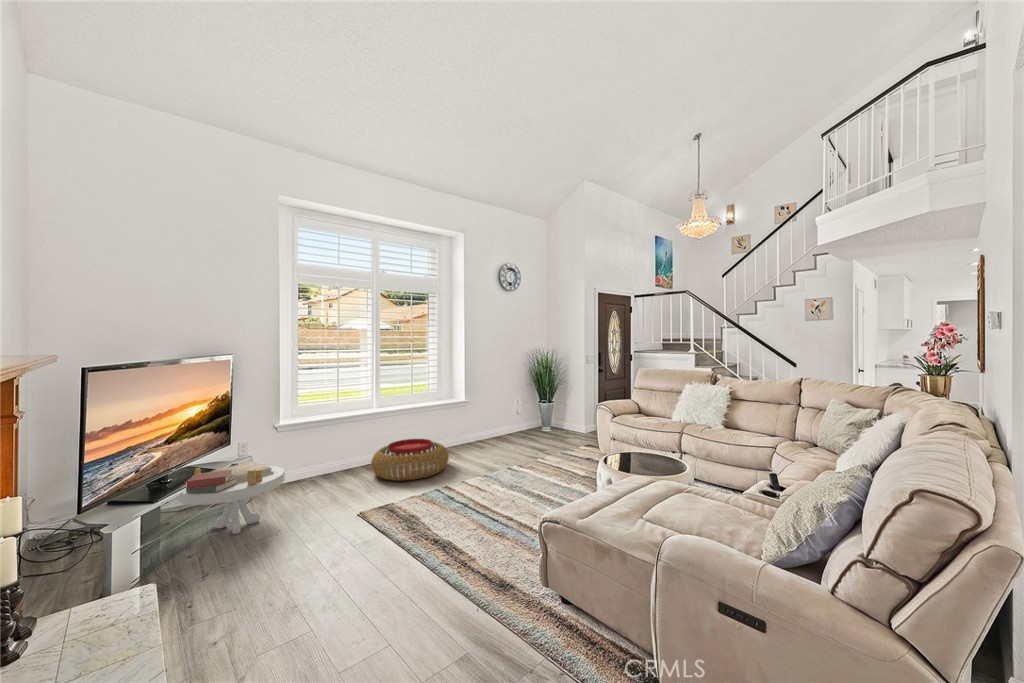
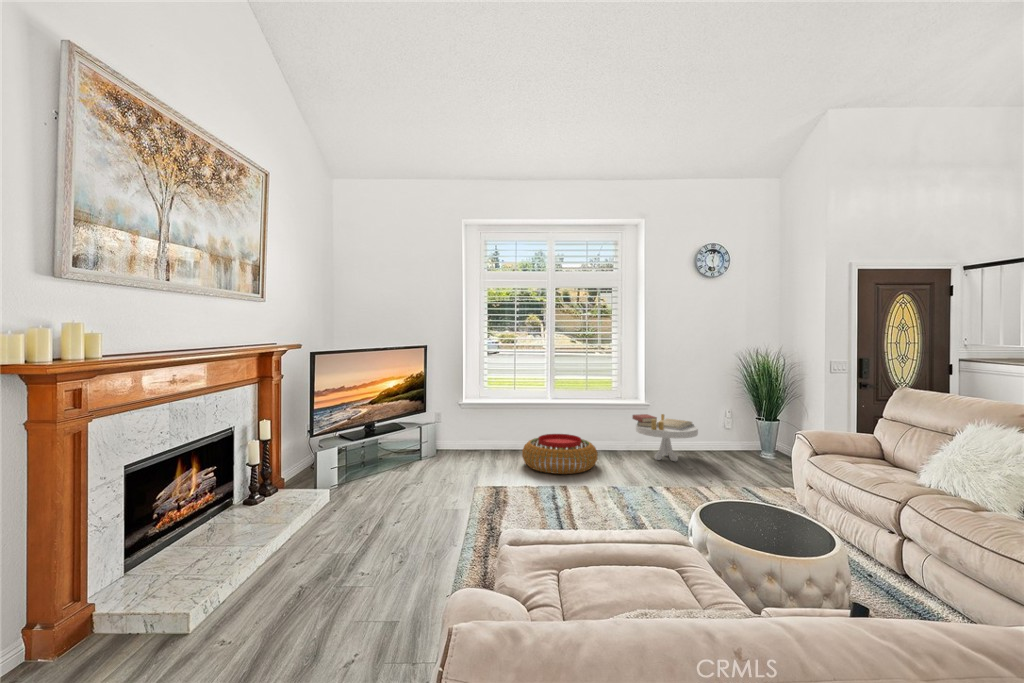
side table: present [177,462,285,534] -> present [633,414,698,461]

